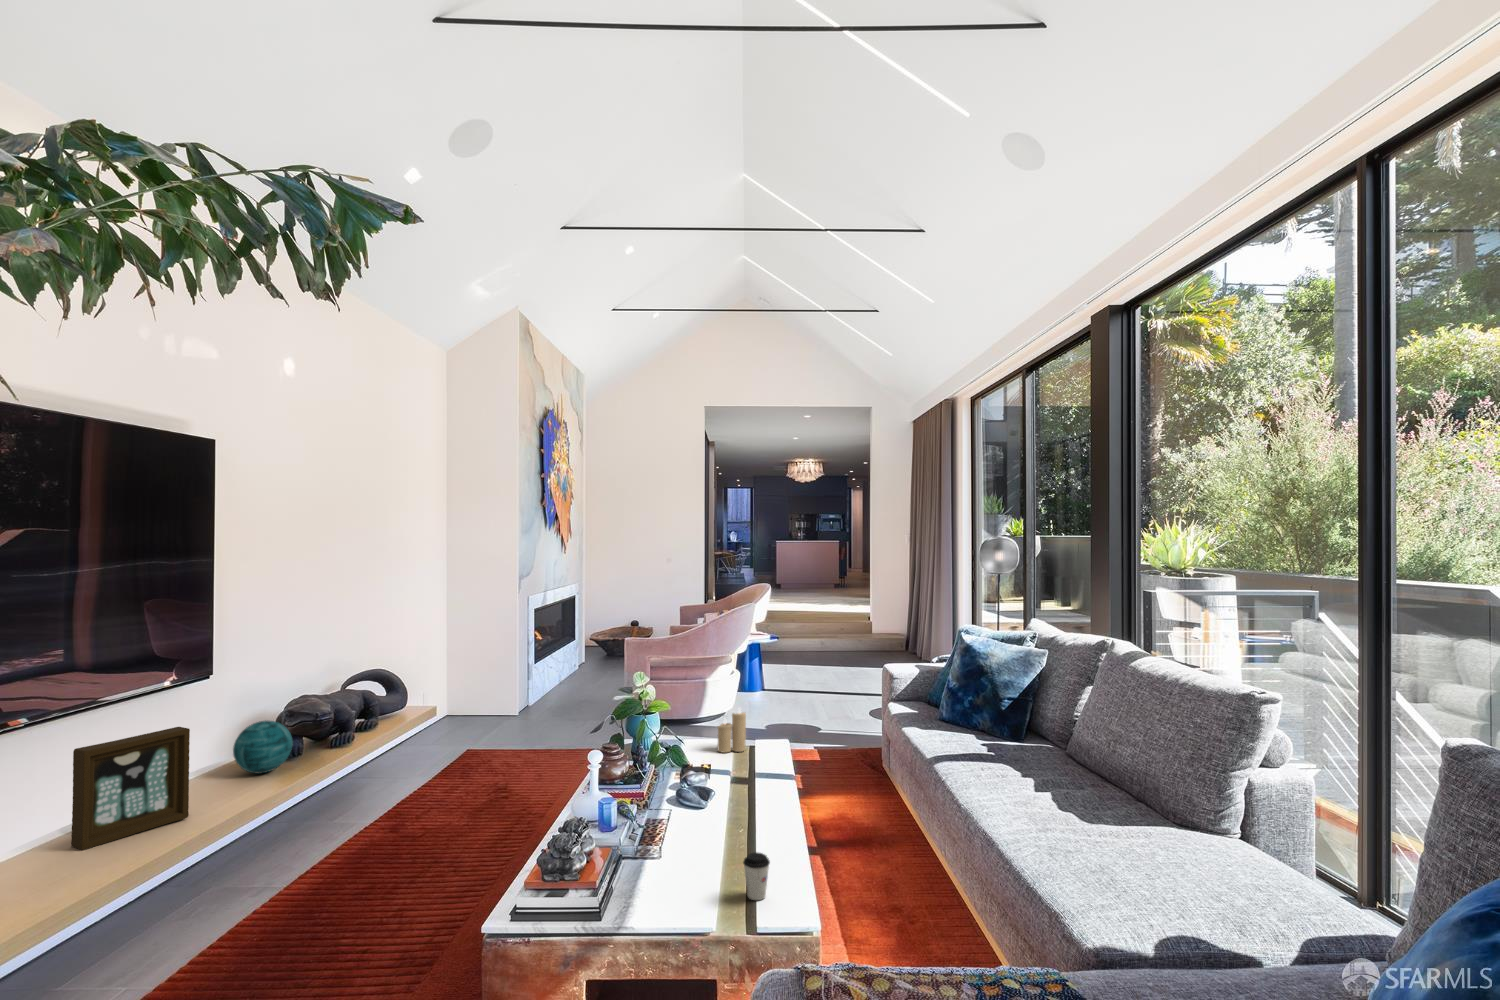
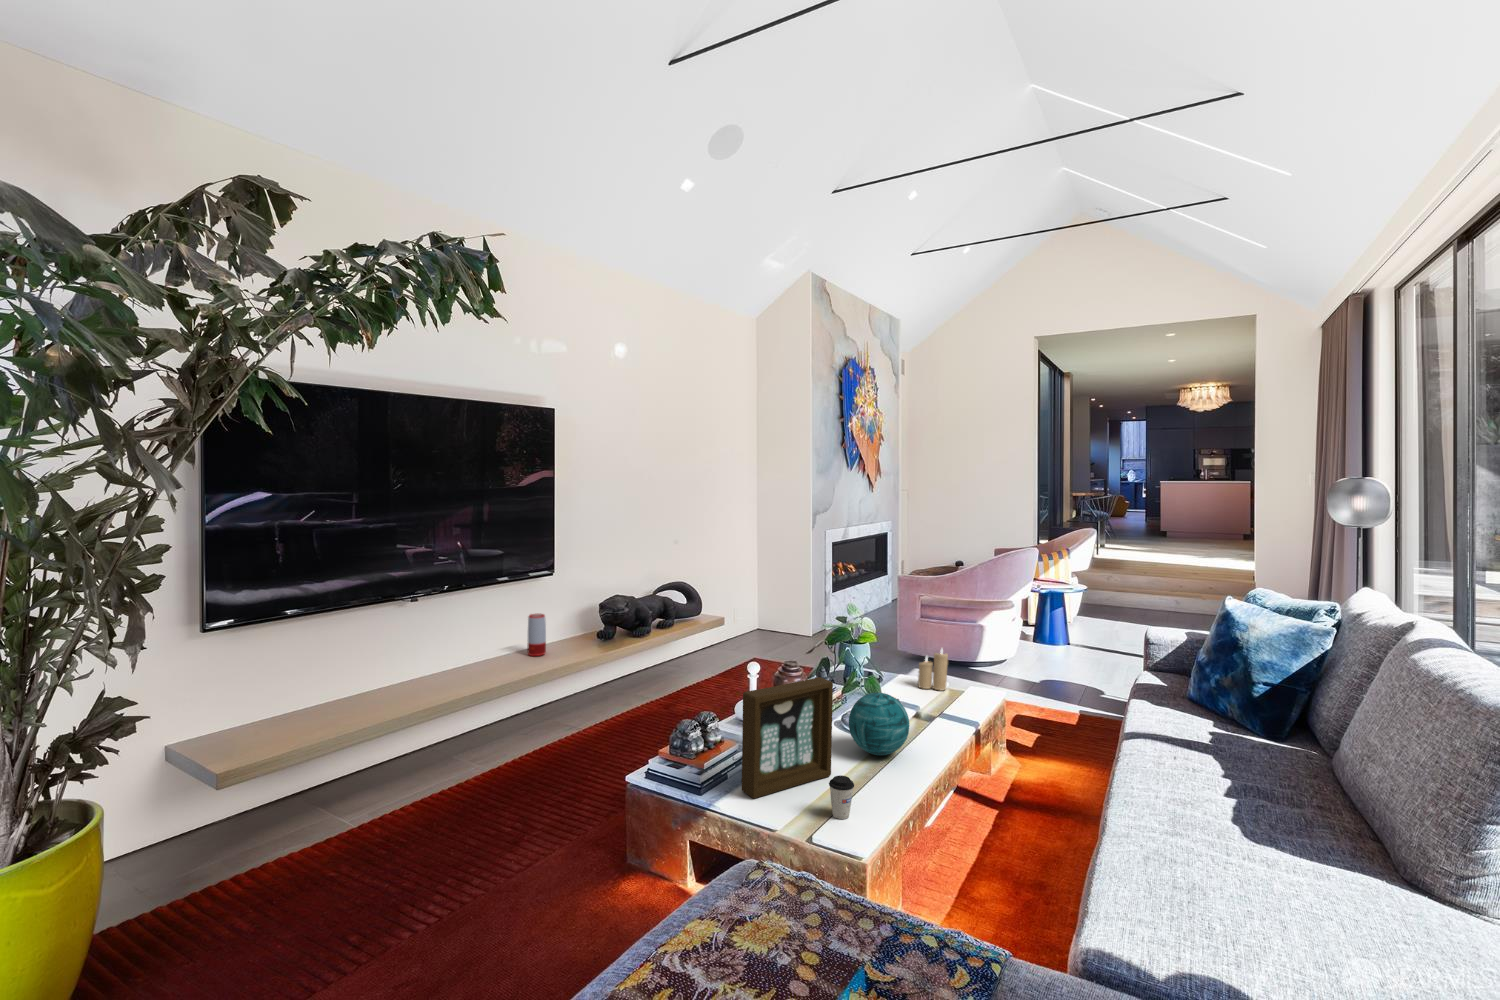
decorative orb: present [233,720,293,773] -> present [849,693,910,755]
picture frame: present [71,727,190,850] -> present [741,677,833,799]
speaker: none [192,736,223,799] -> present [527,614,546,656]

